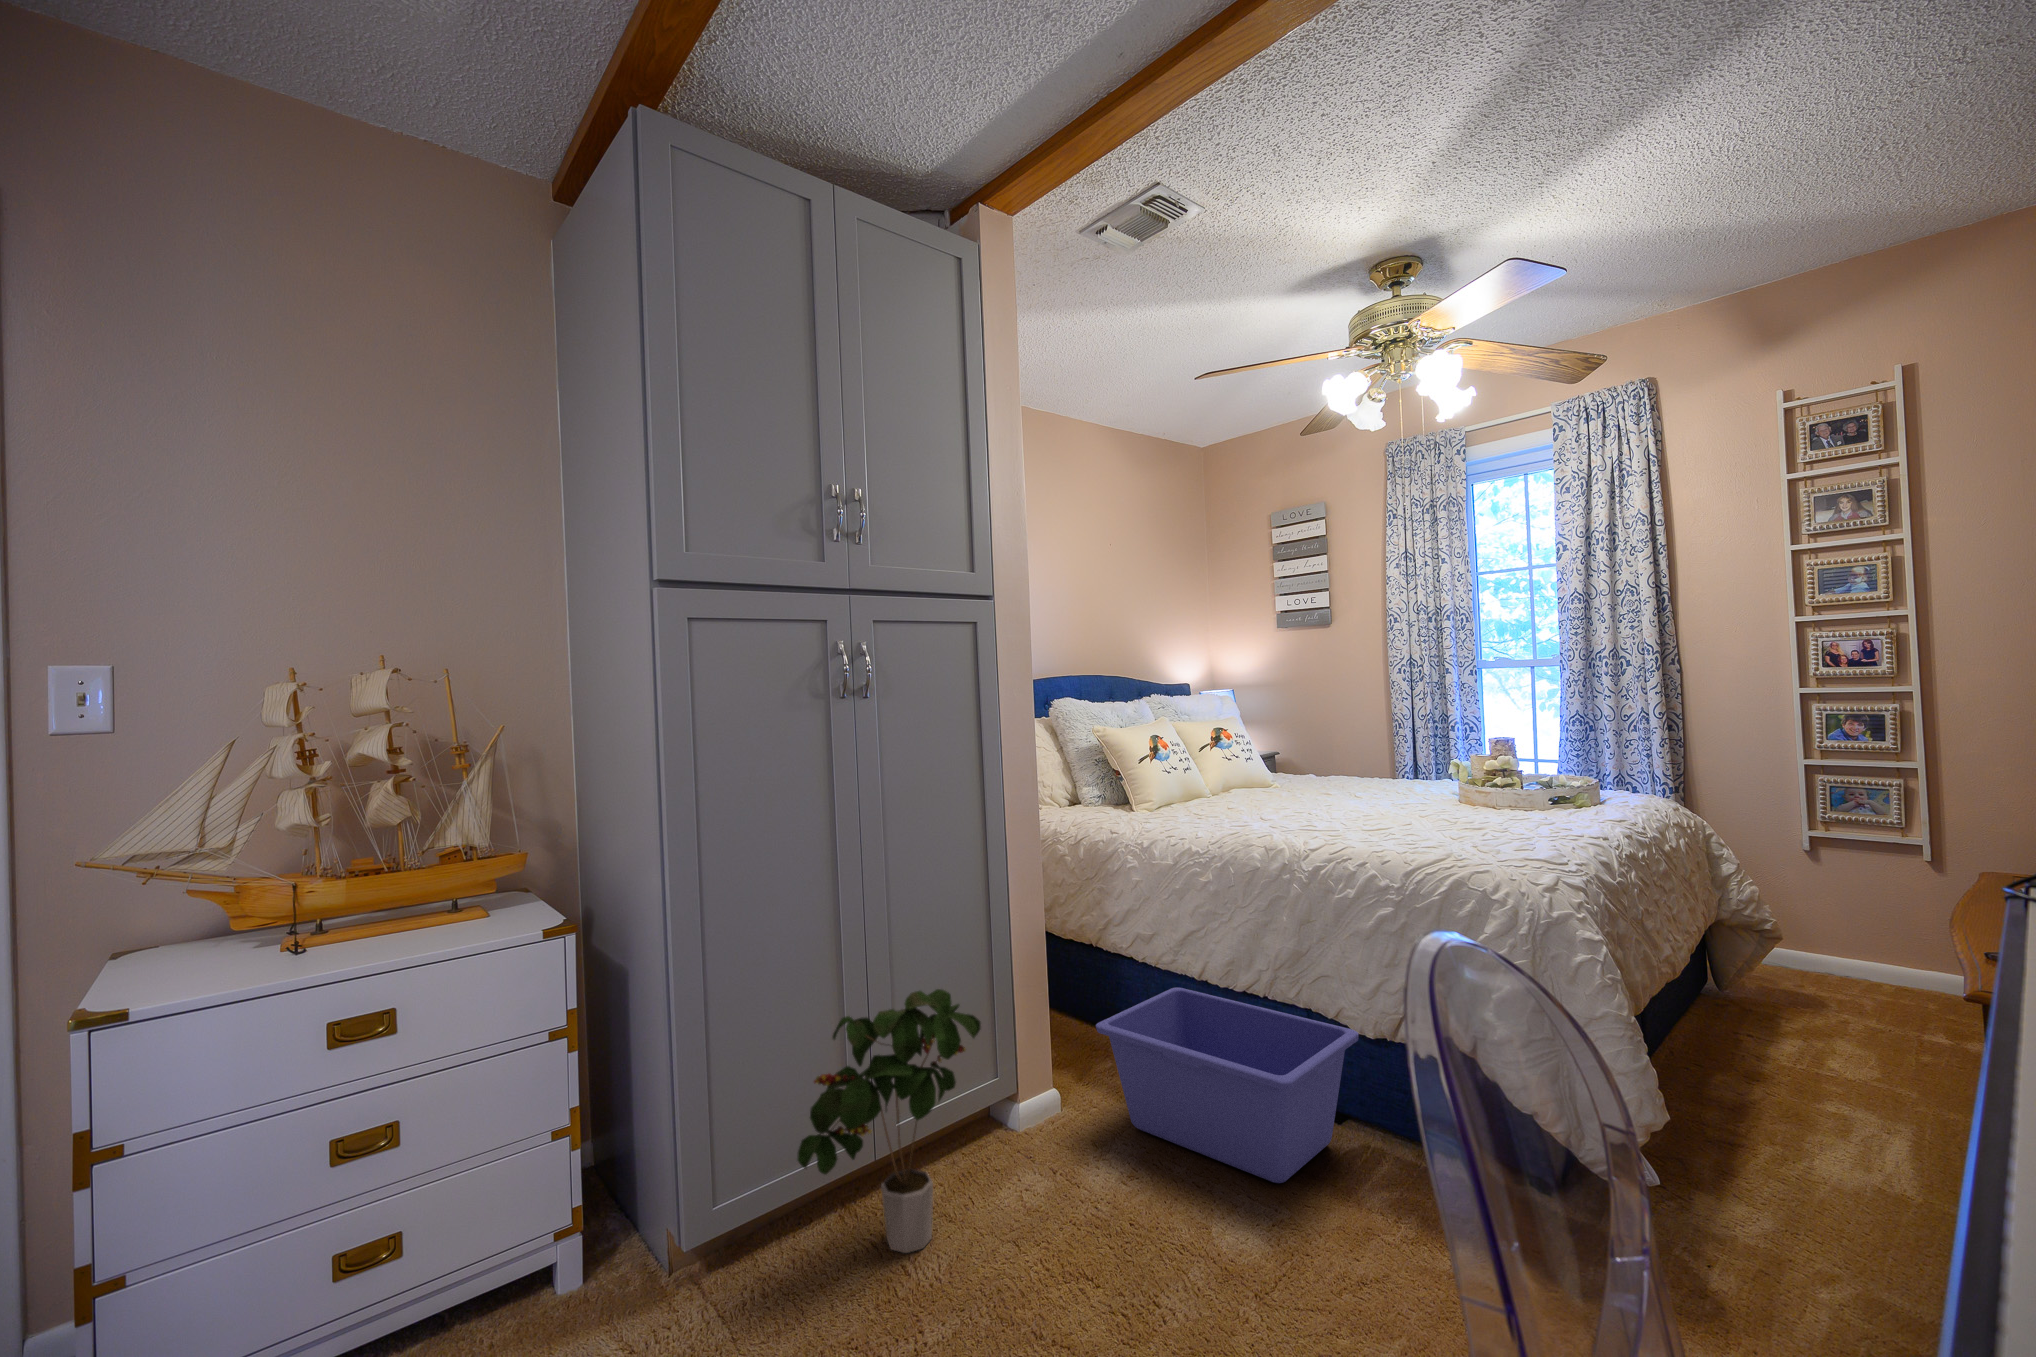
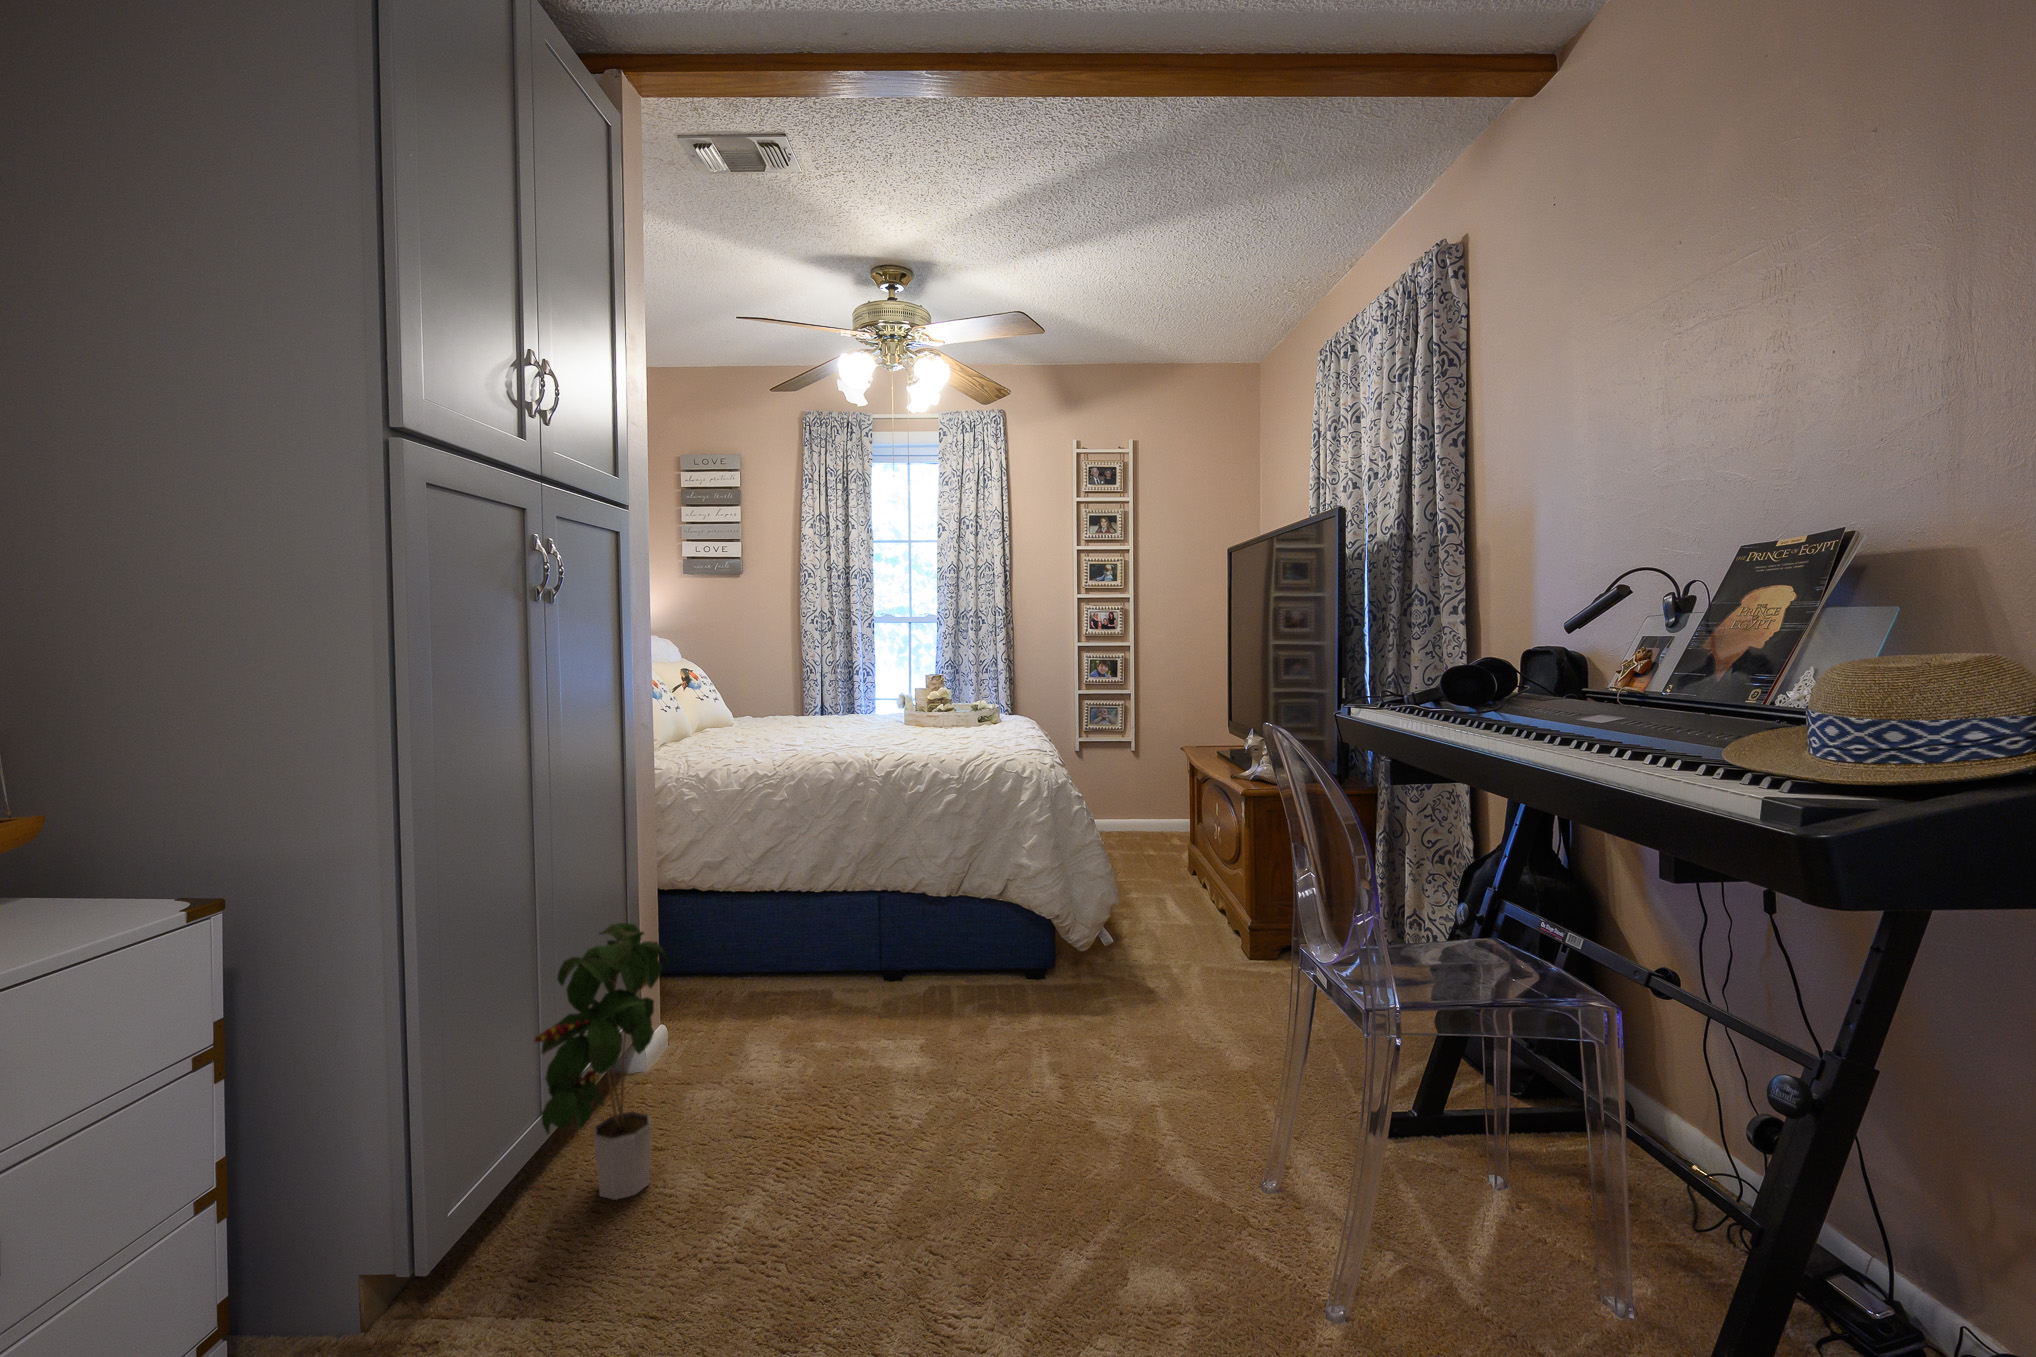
storage bin: present [1096,987,1359,1183] -> none [715,898,931,1033]

